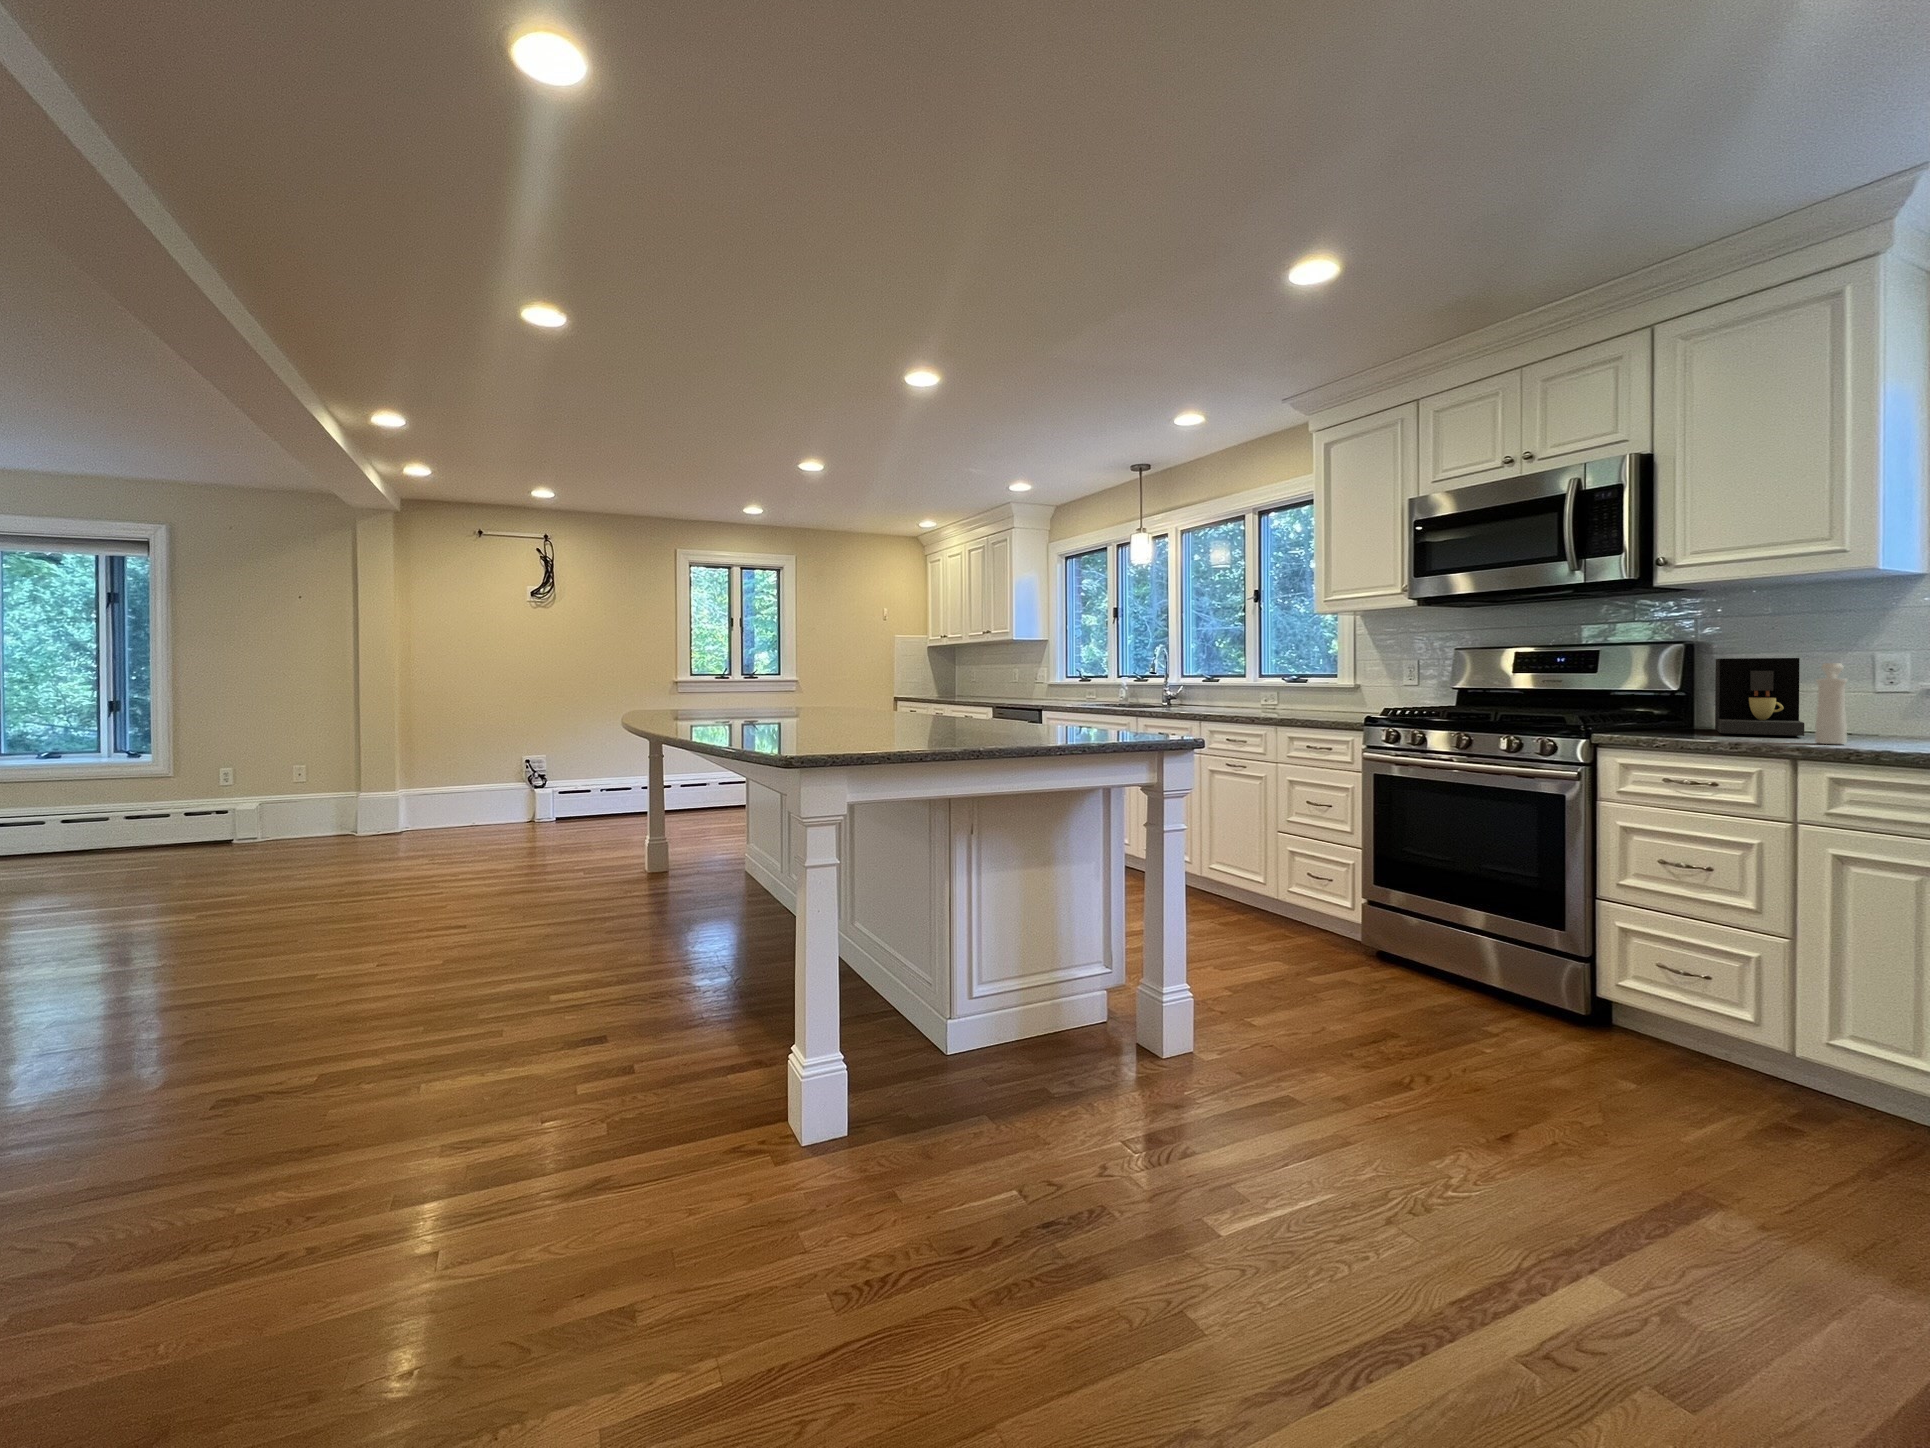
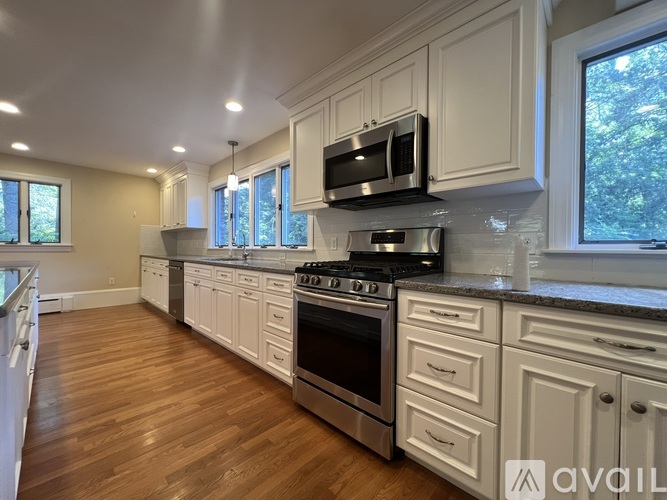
coffee maker: present [1715,658,1804,736] -> none [455,234,500,282]

